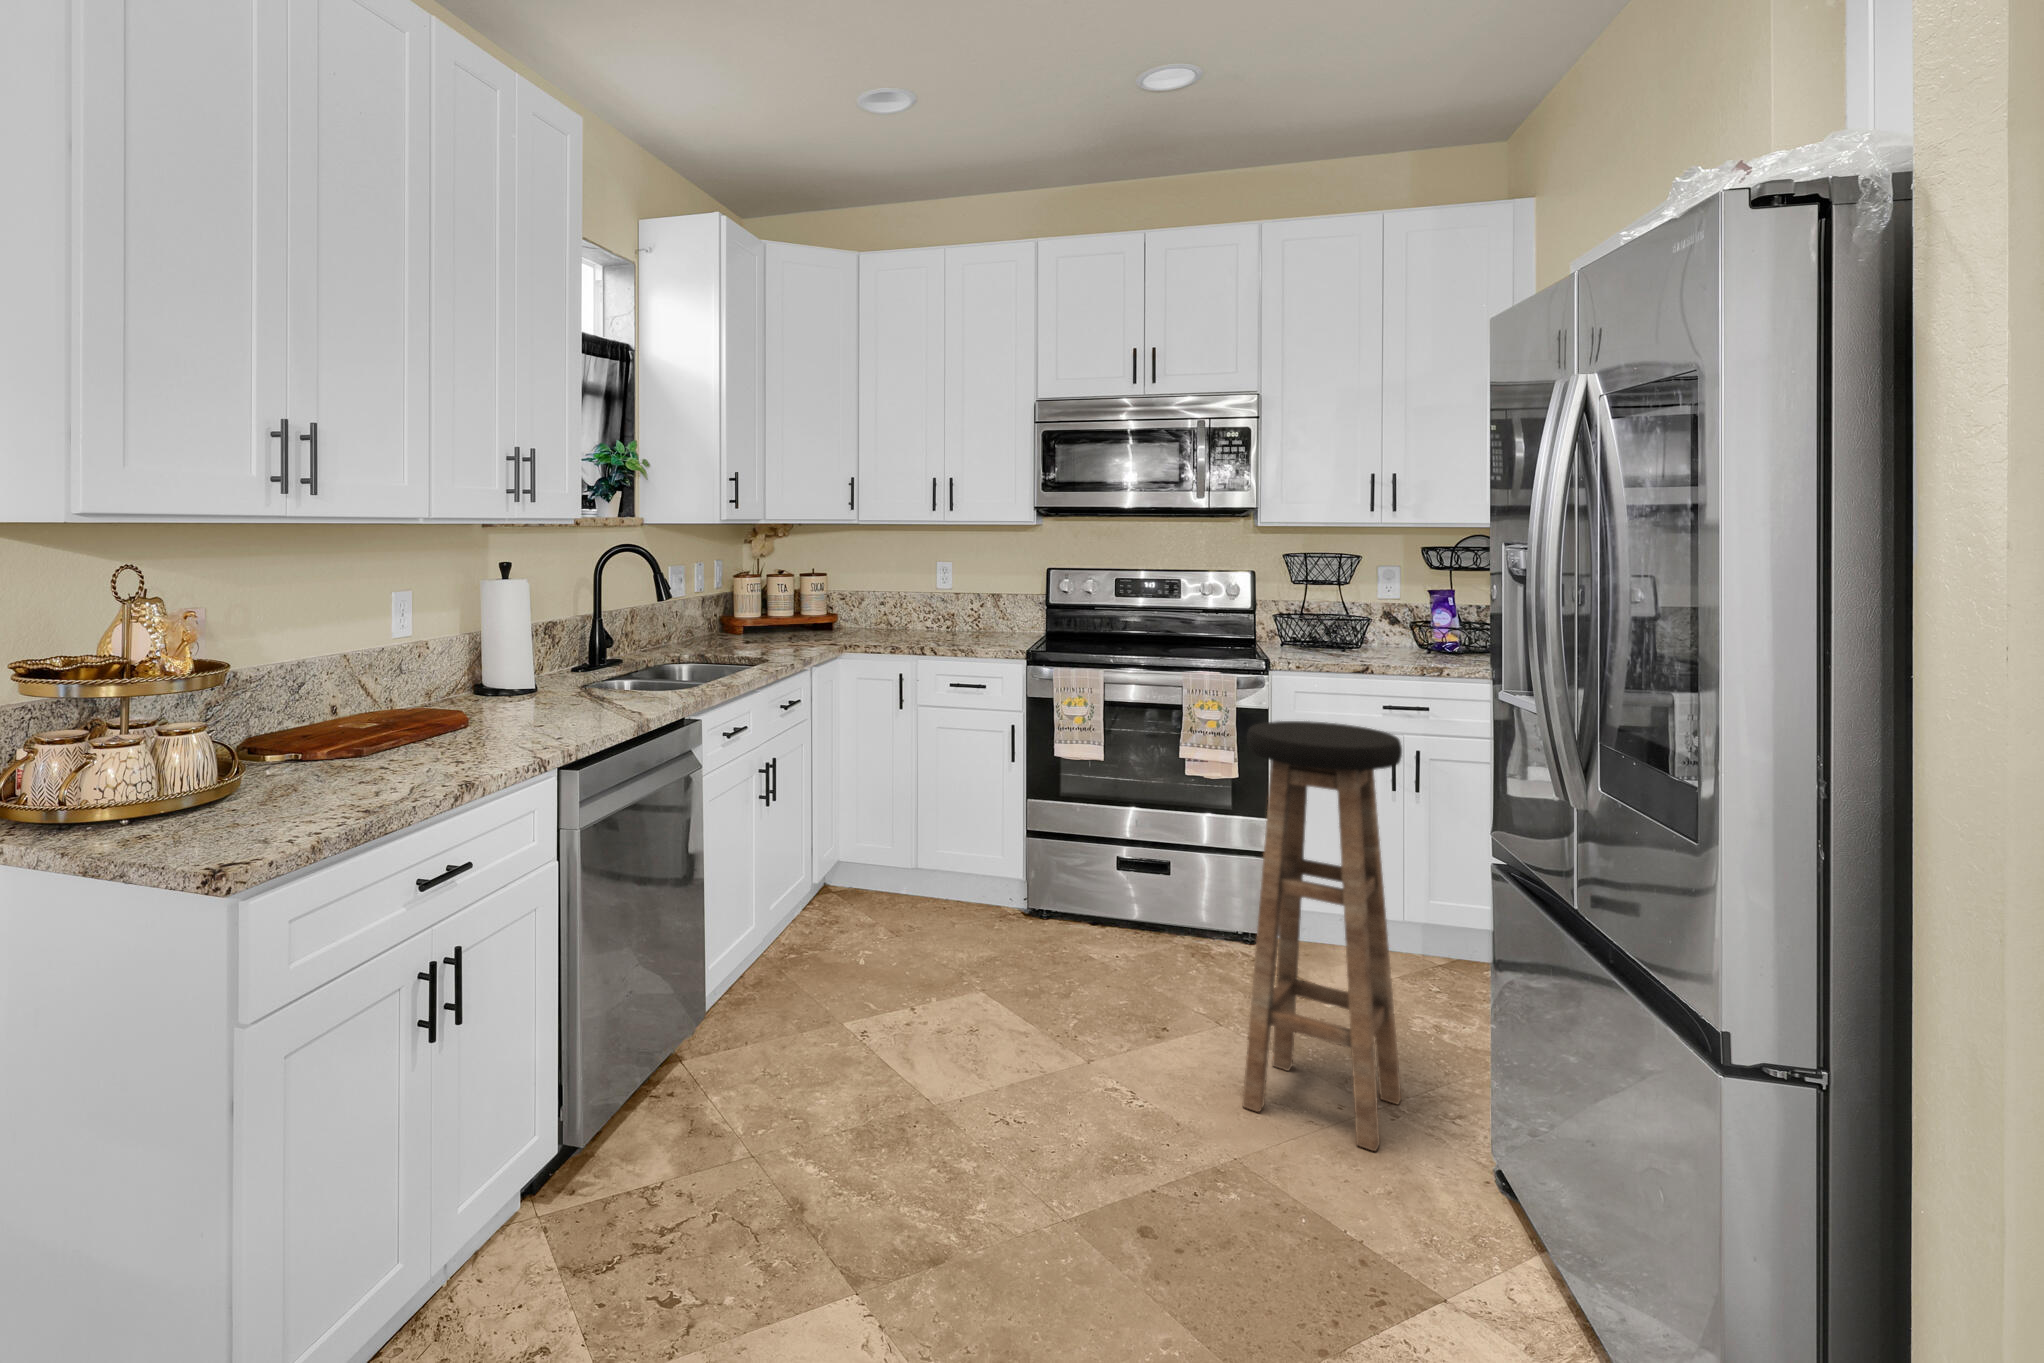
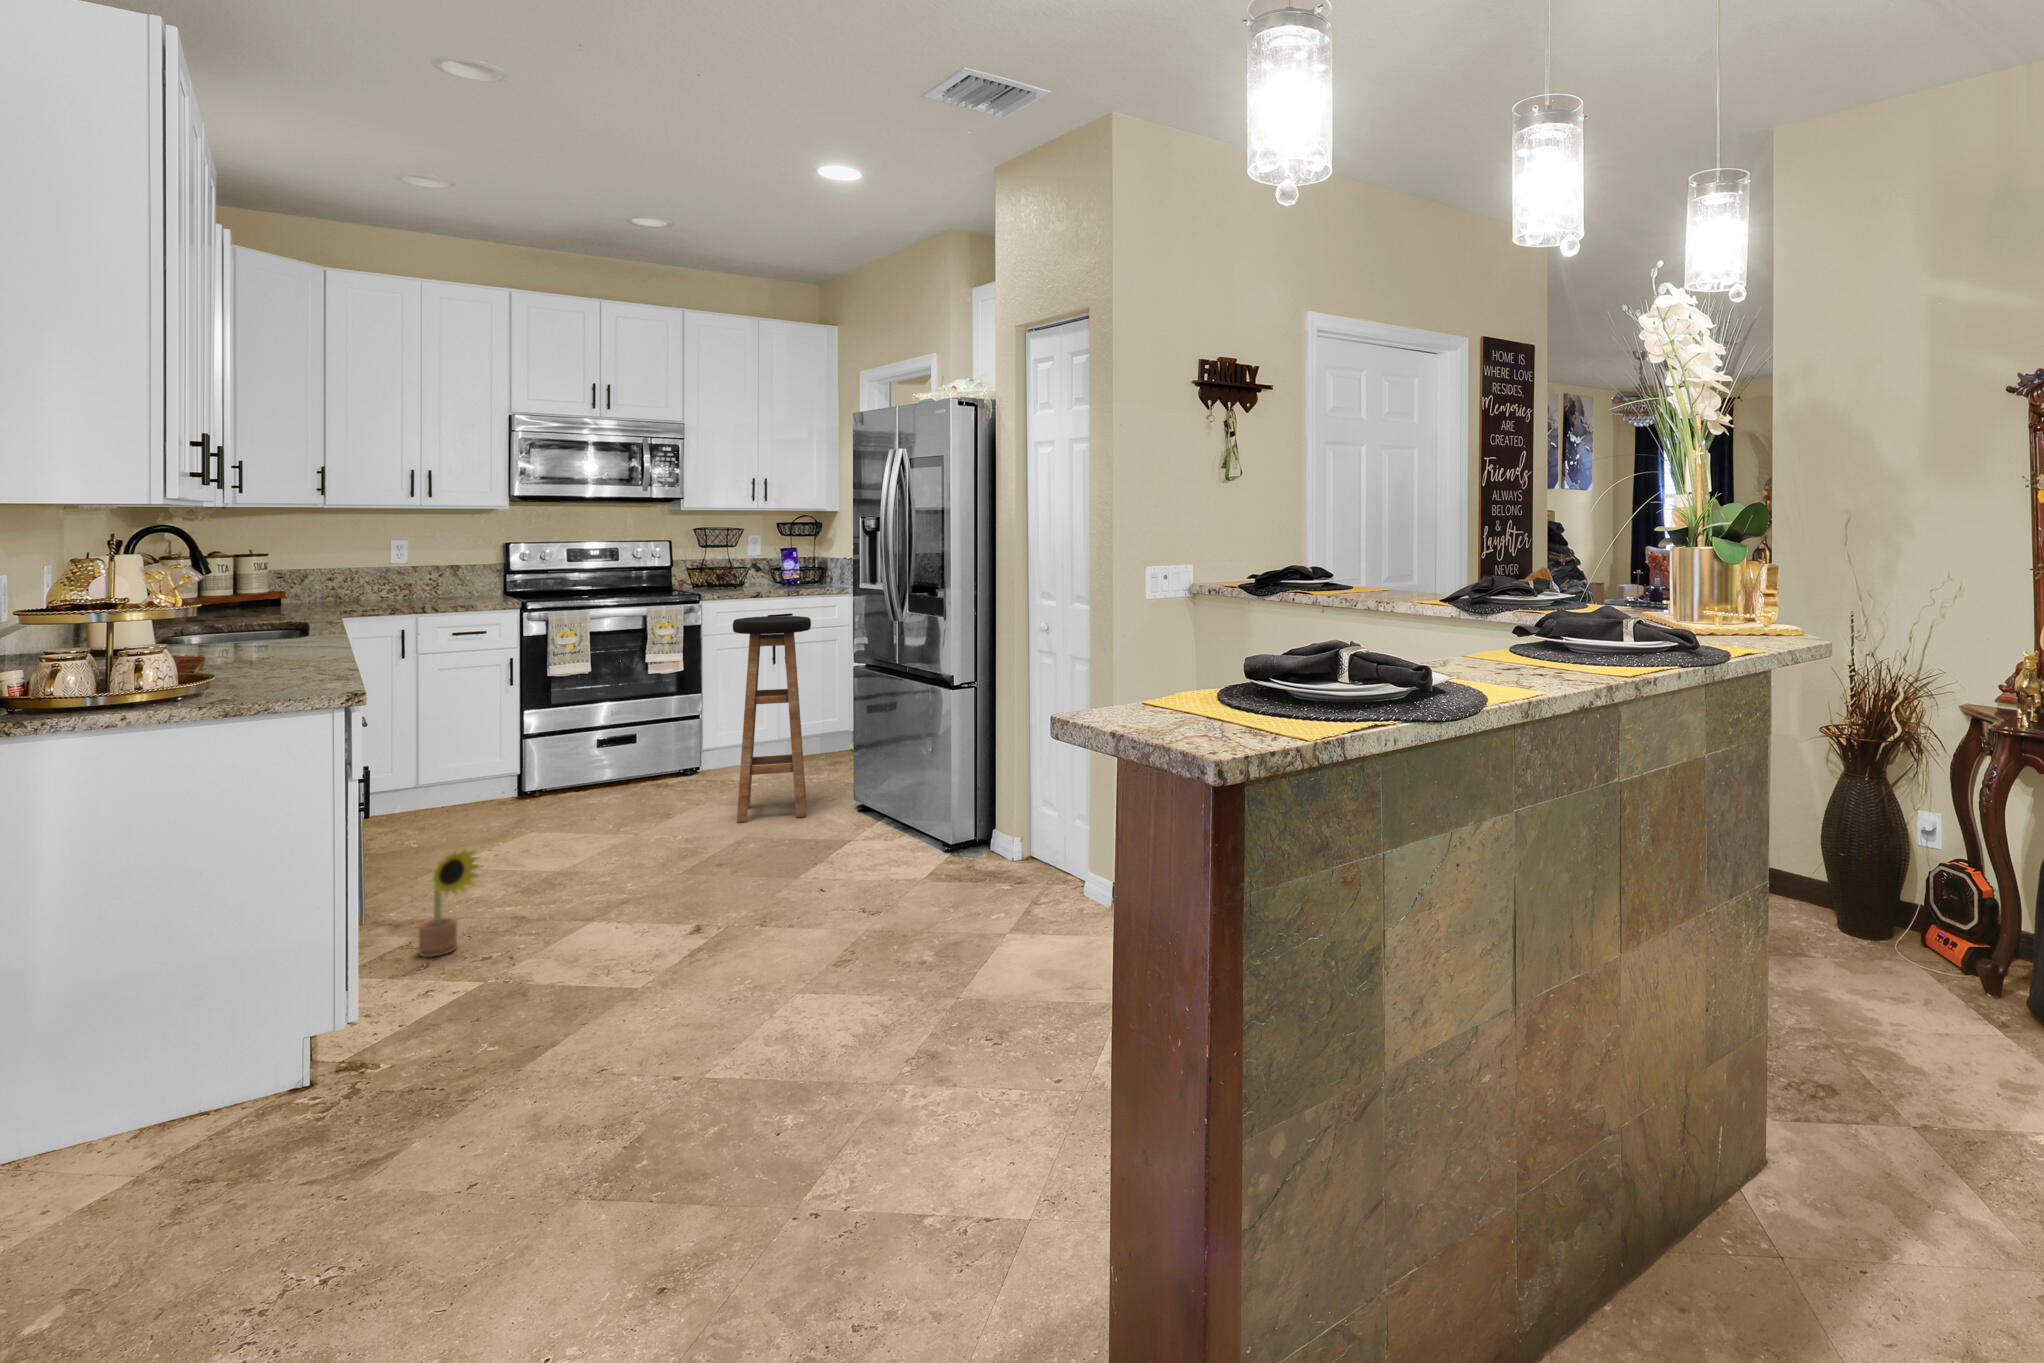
decorative plant: none [563,1102,654,1267] -> present [419,850,483,957]

